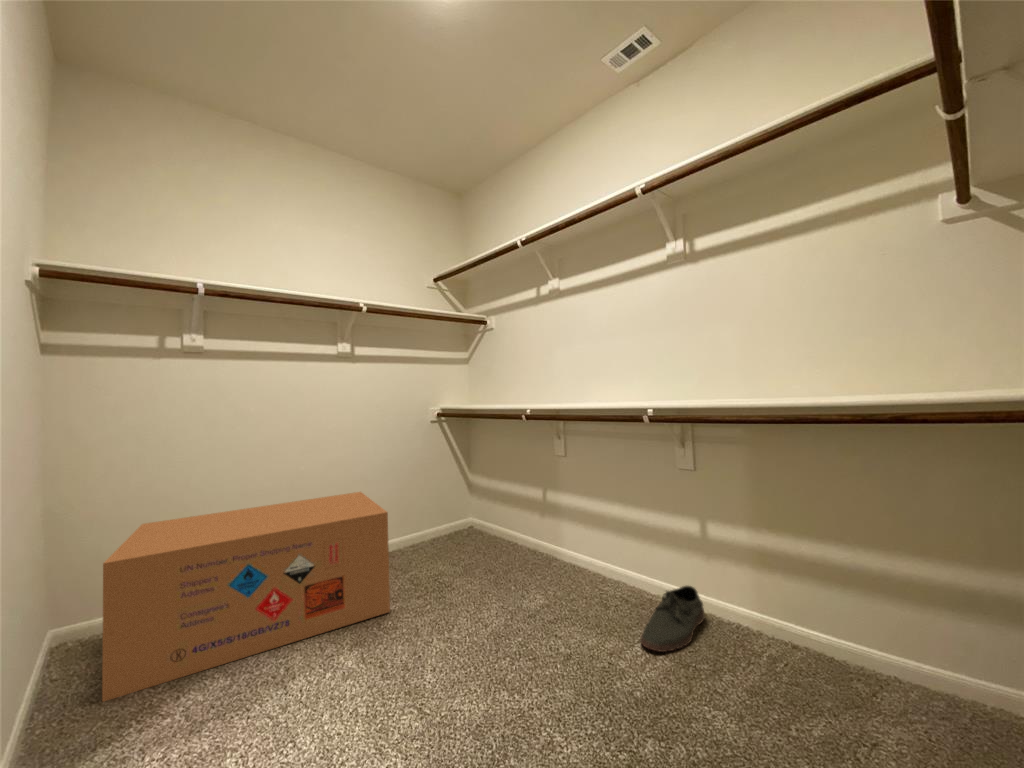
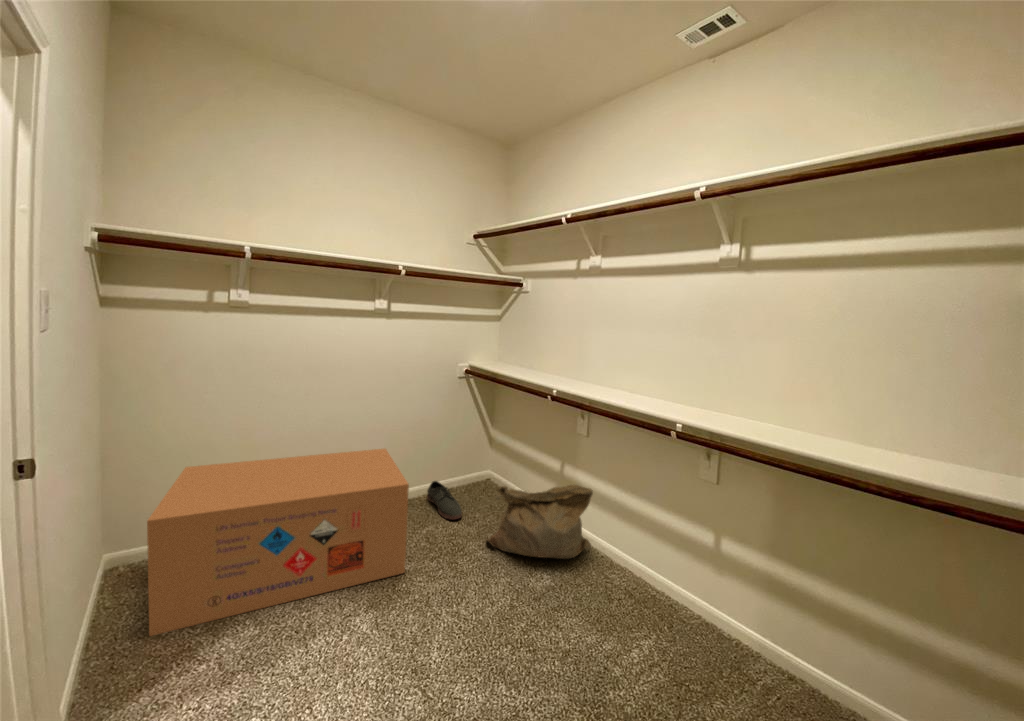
bag: none [475,502,584,583] -> present [487,485,593,559]
shoe: present [641,586,705,652] -> present [427,481,462,520]

